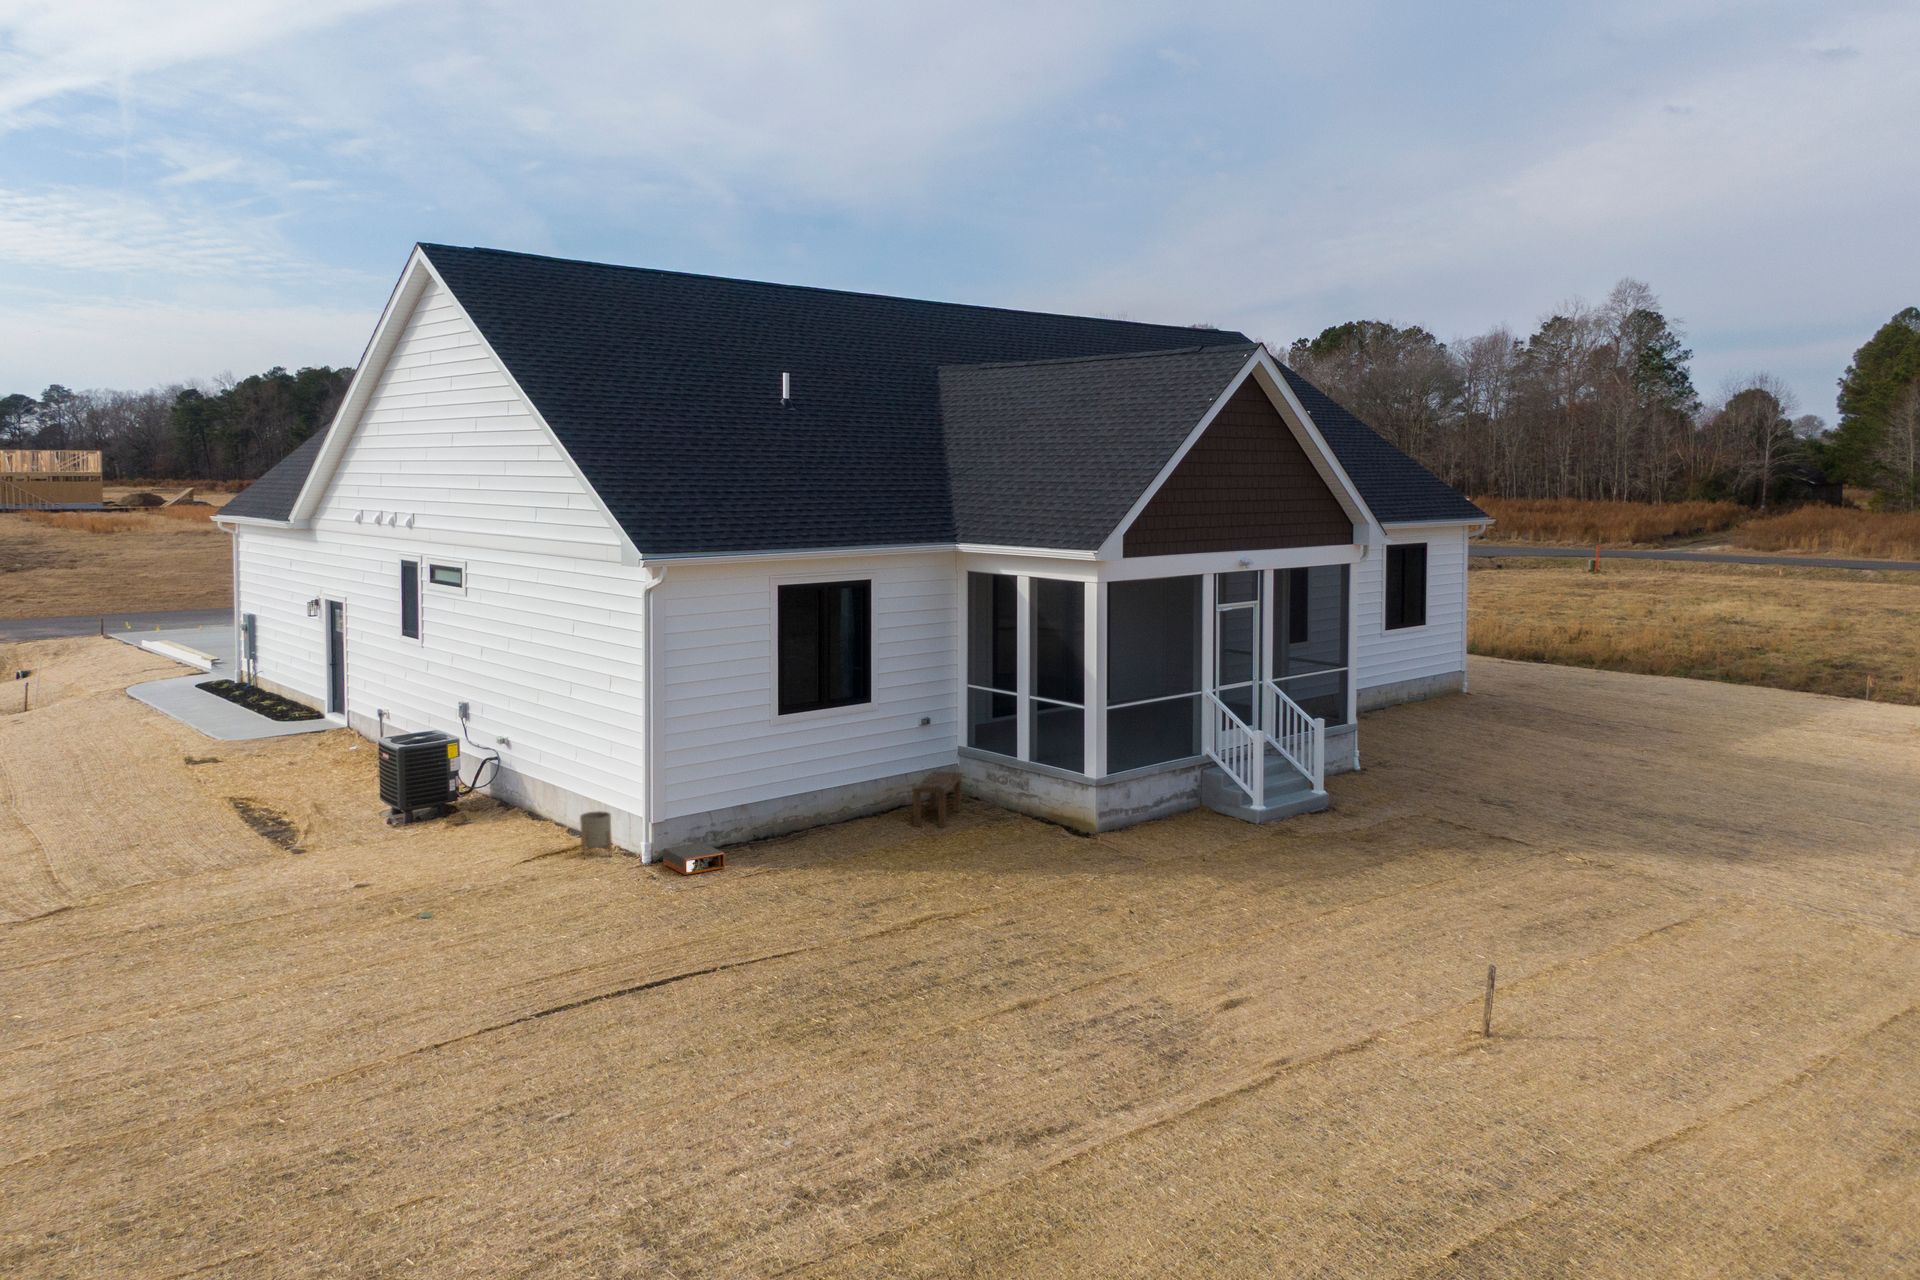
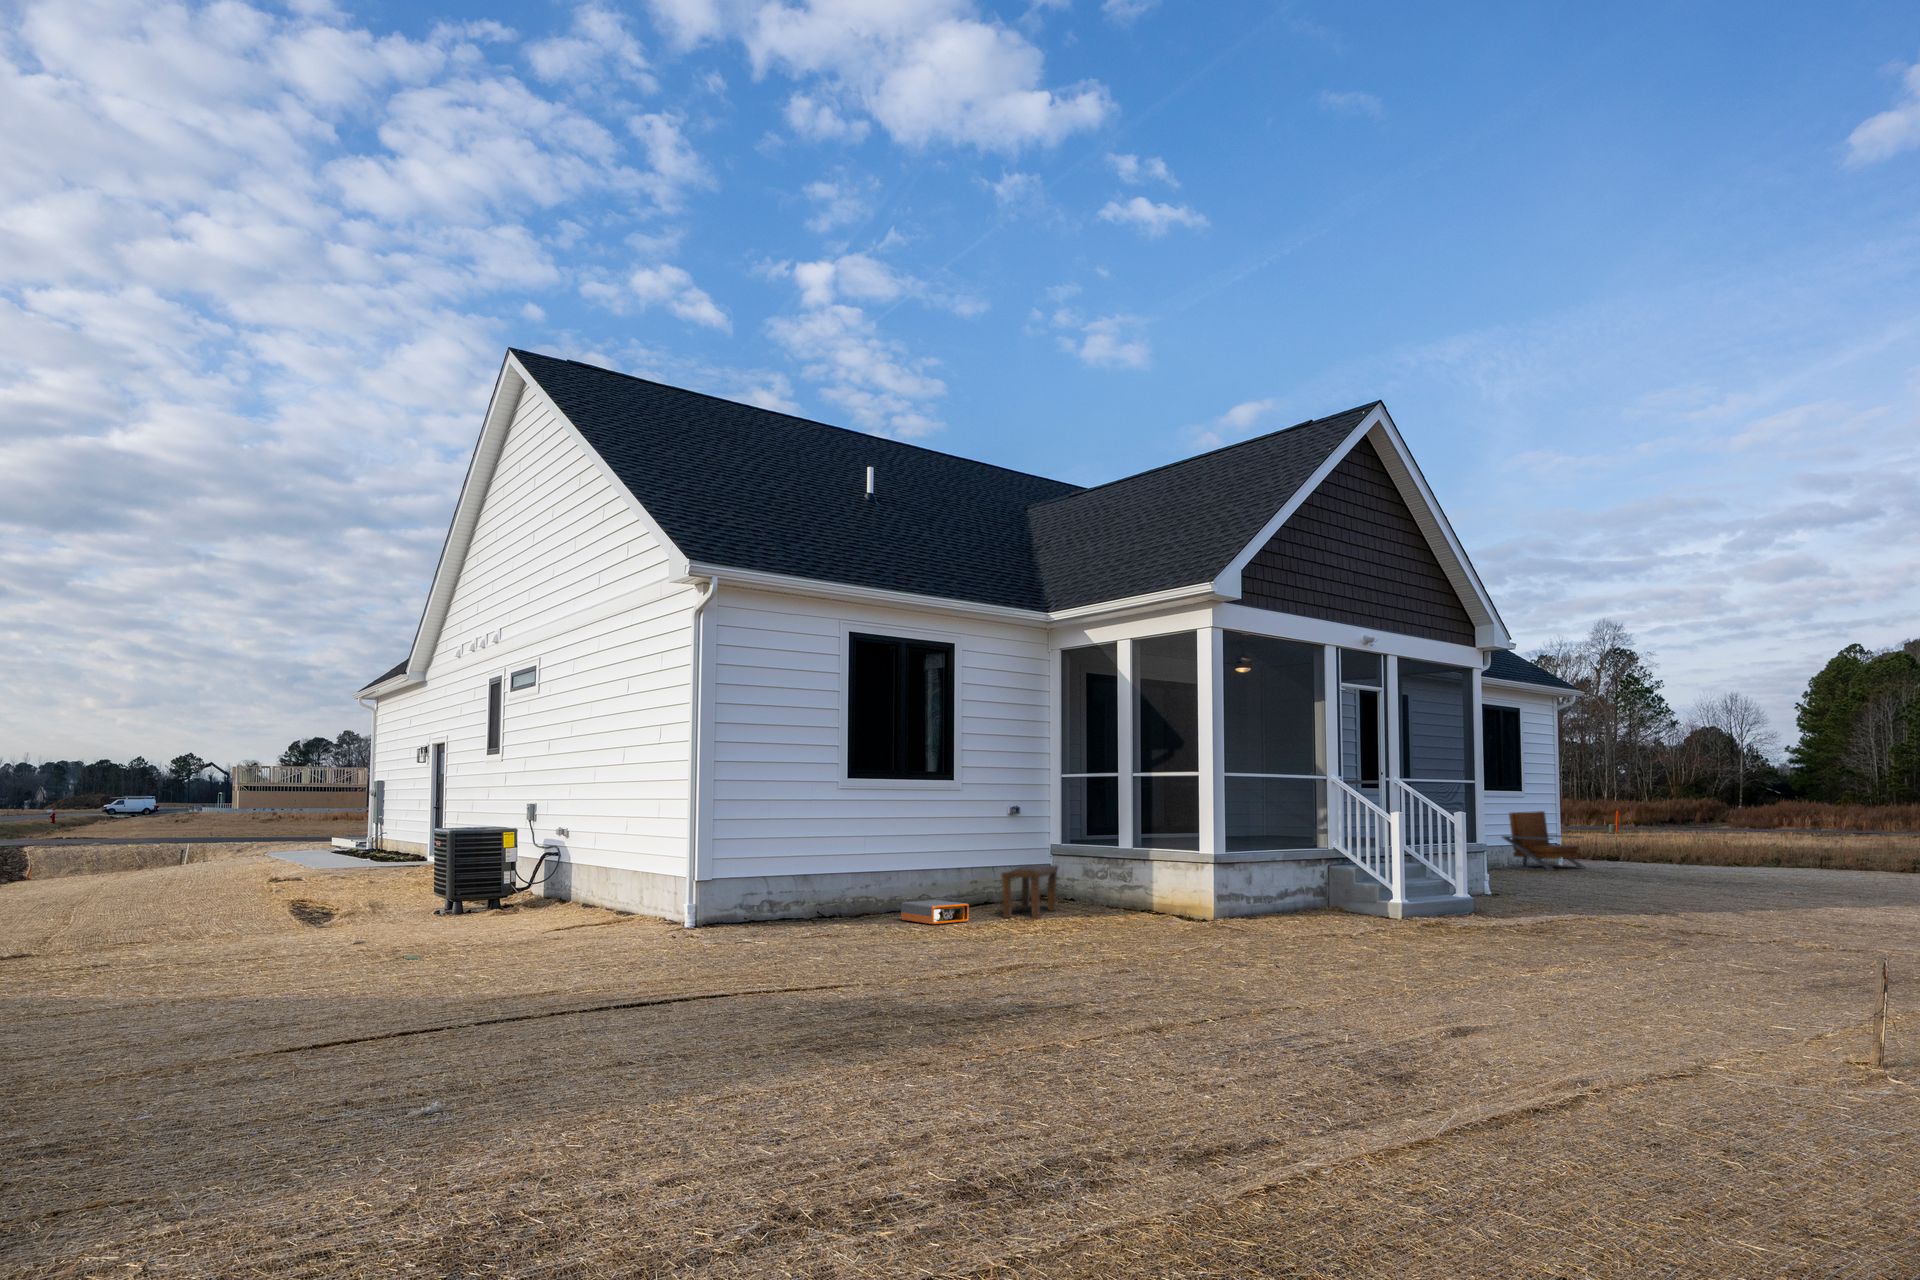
lounge chair: none [1389,655,1466,717] -> present [1502,811,1585,871]
planter: present [580,811,612,858] -> none [622,880,657,932]
storage box: present [663,843,725,875] -> present [901,900,969,924]

